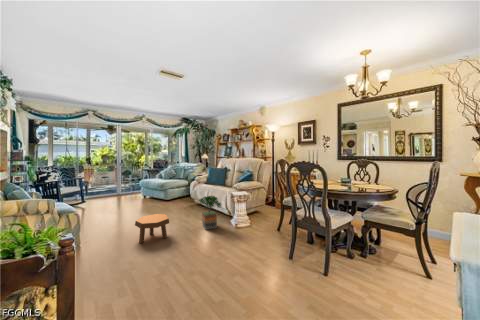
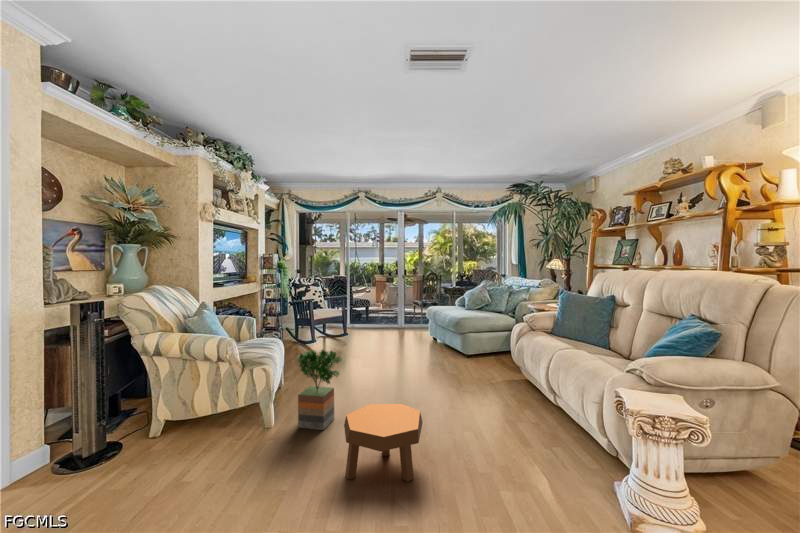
potted tree: present [199,196,221,230] -> present [297,350,342,430]

